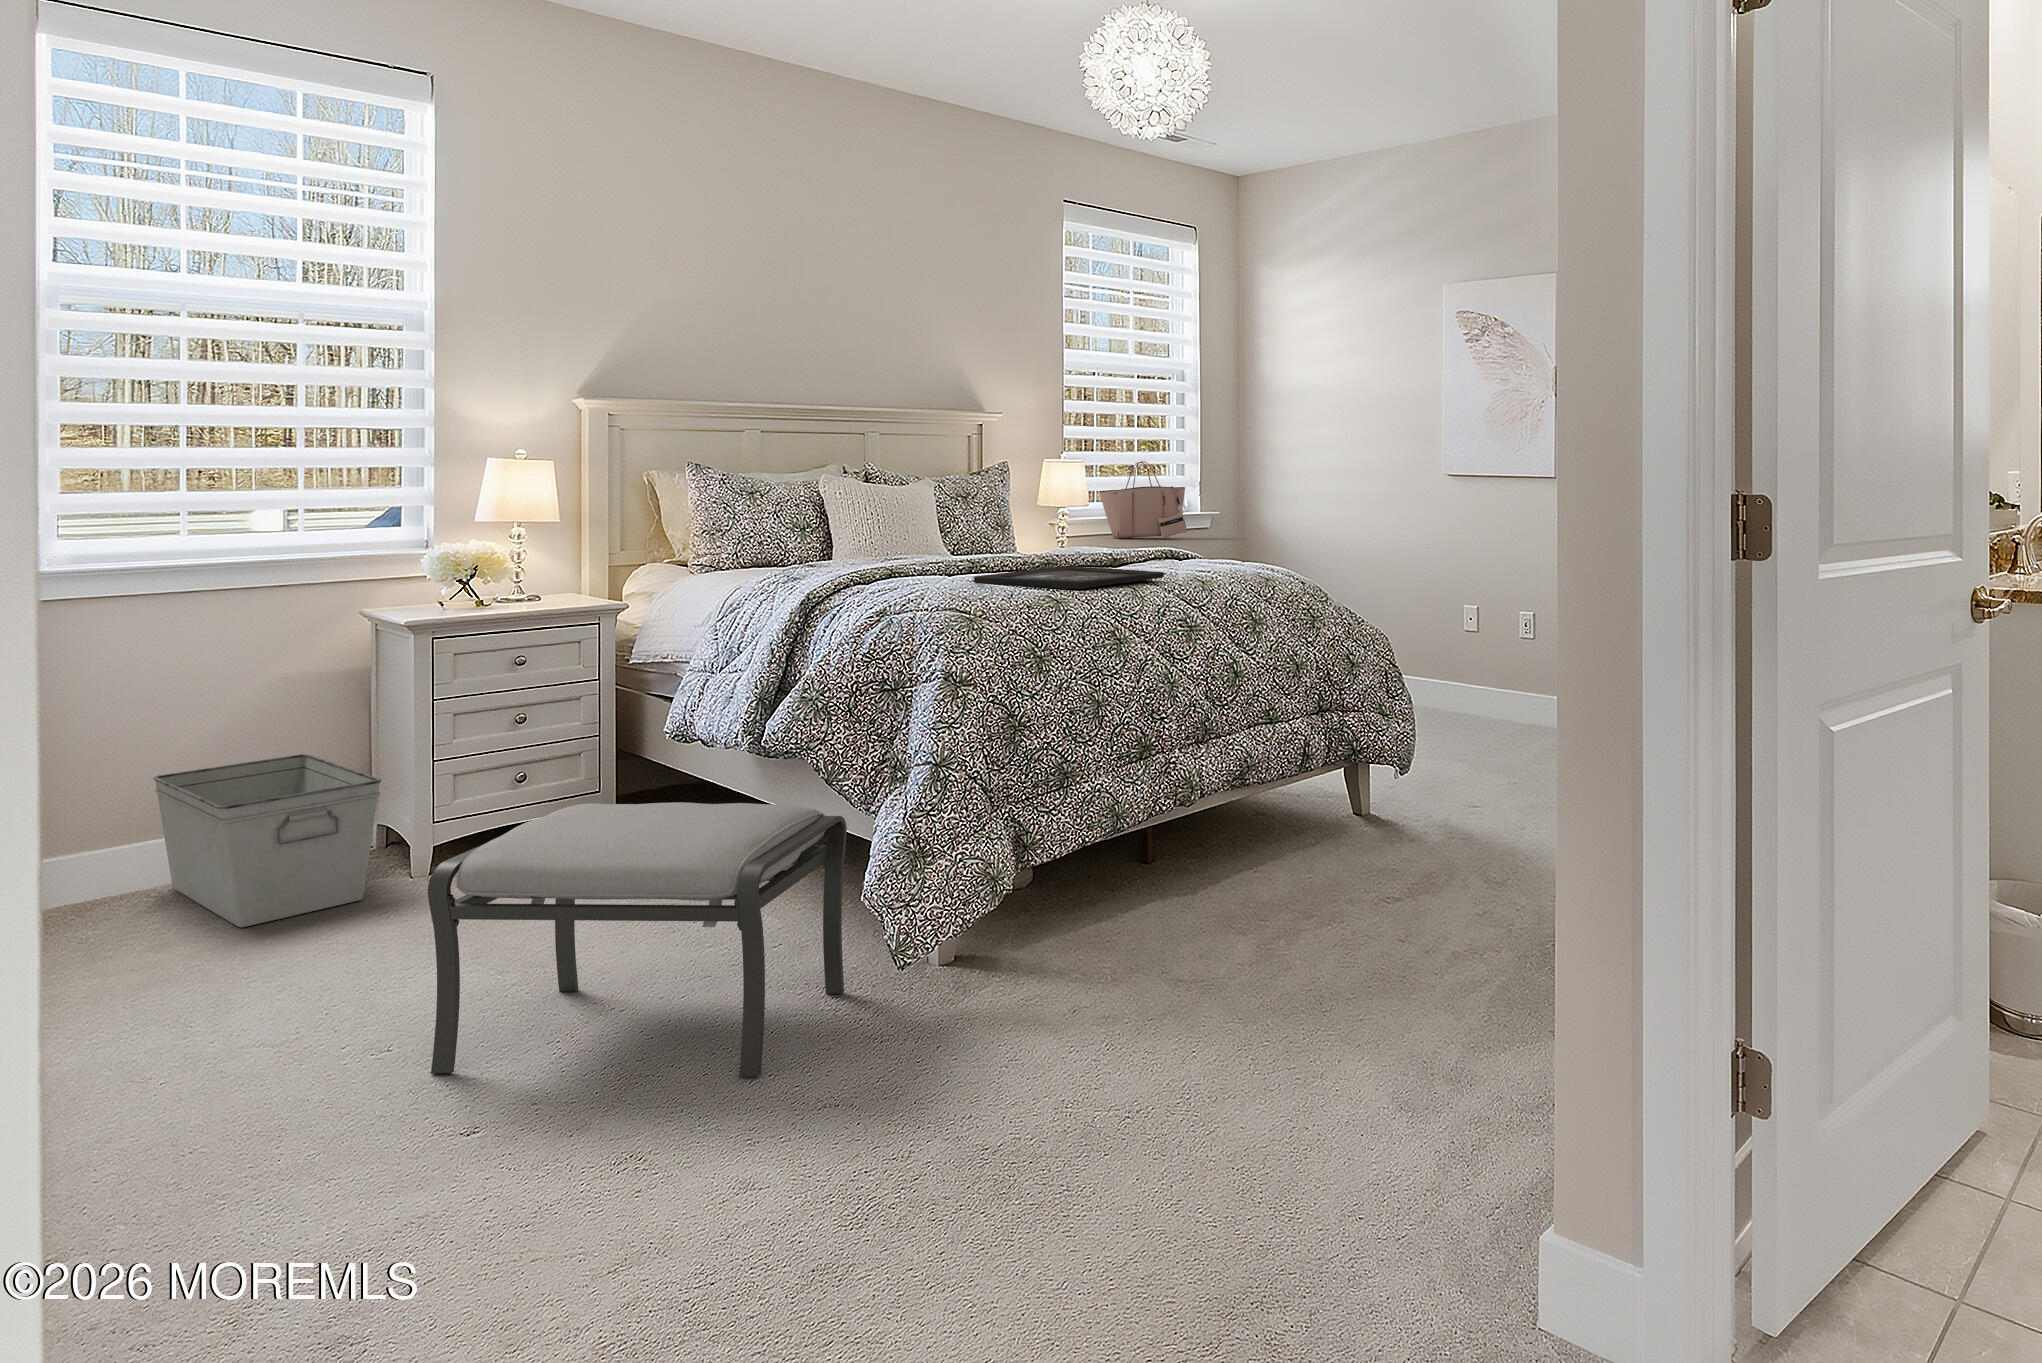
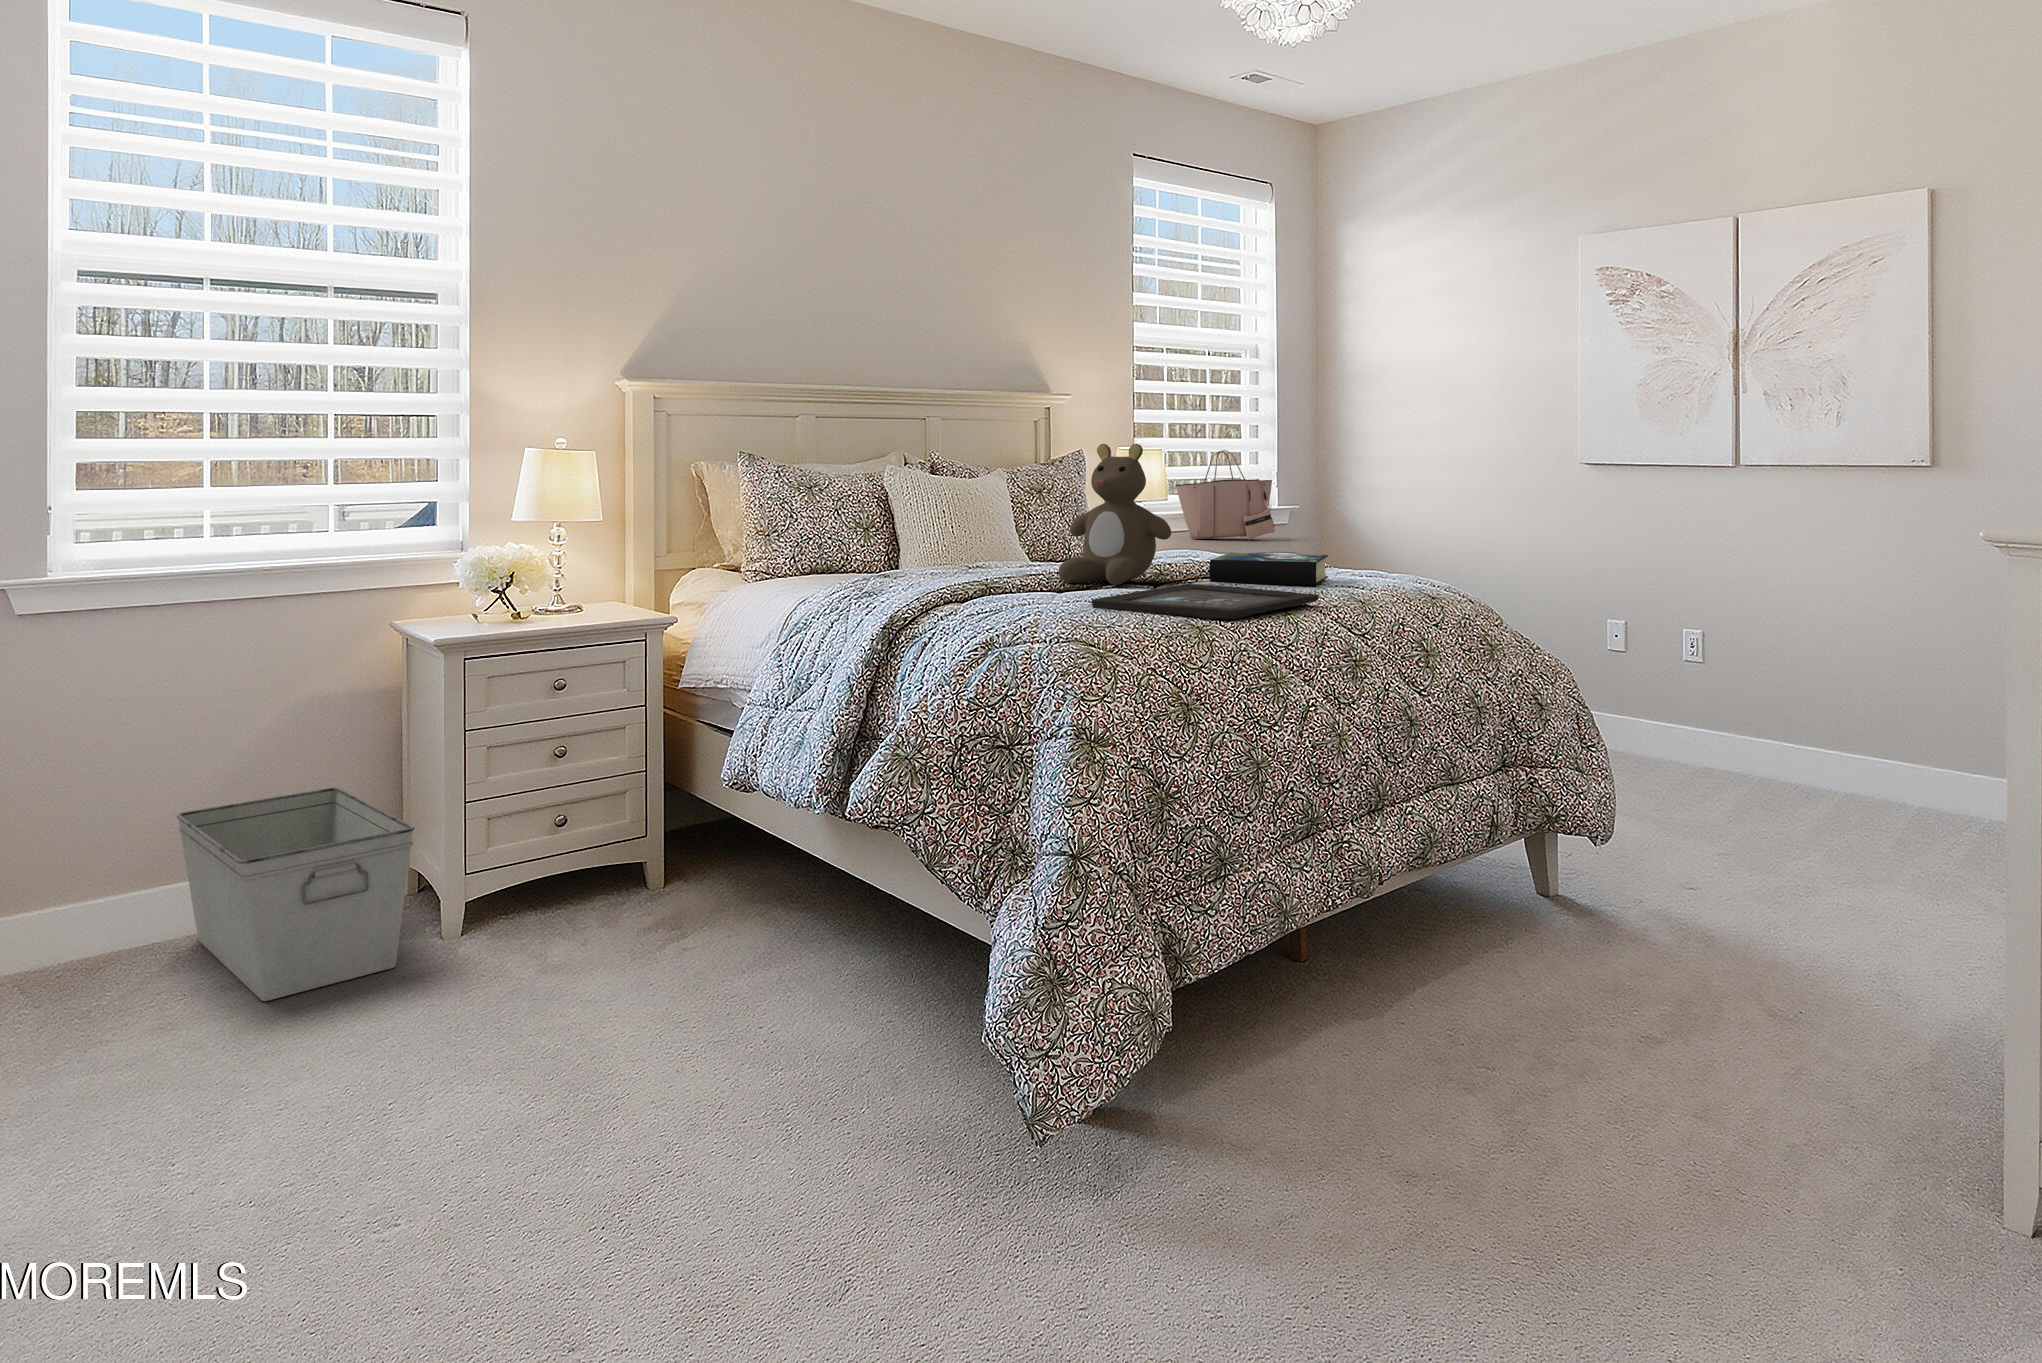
teddy bear: none [961,453,1057,569] -> present [1059,444,1171,585]
book: none [1092,544,1196,568] -> present [1209,553,1328,585]
ottoman: present [428,802,847,1077] -> none [464,893,966,1295]

